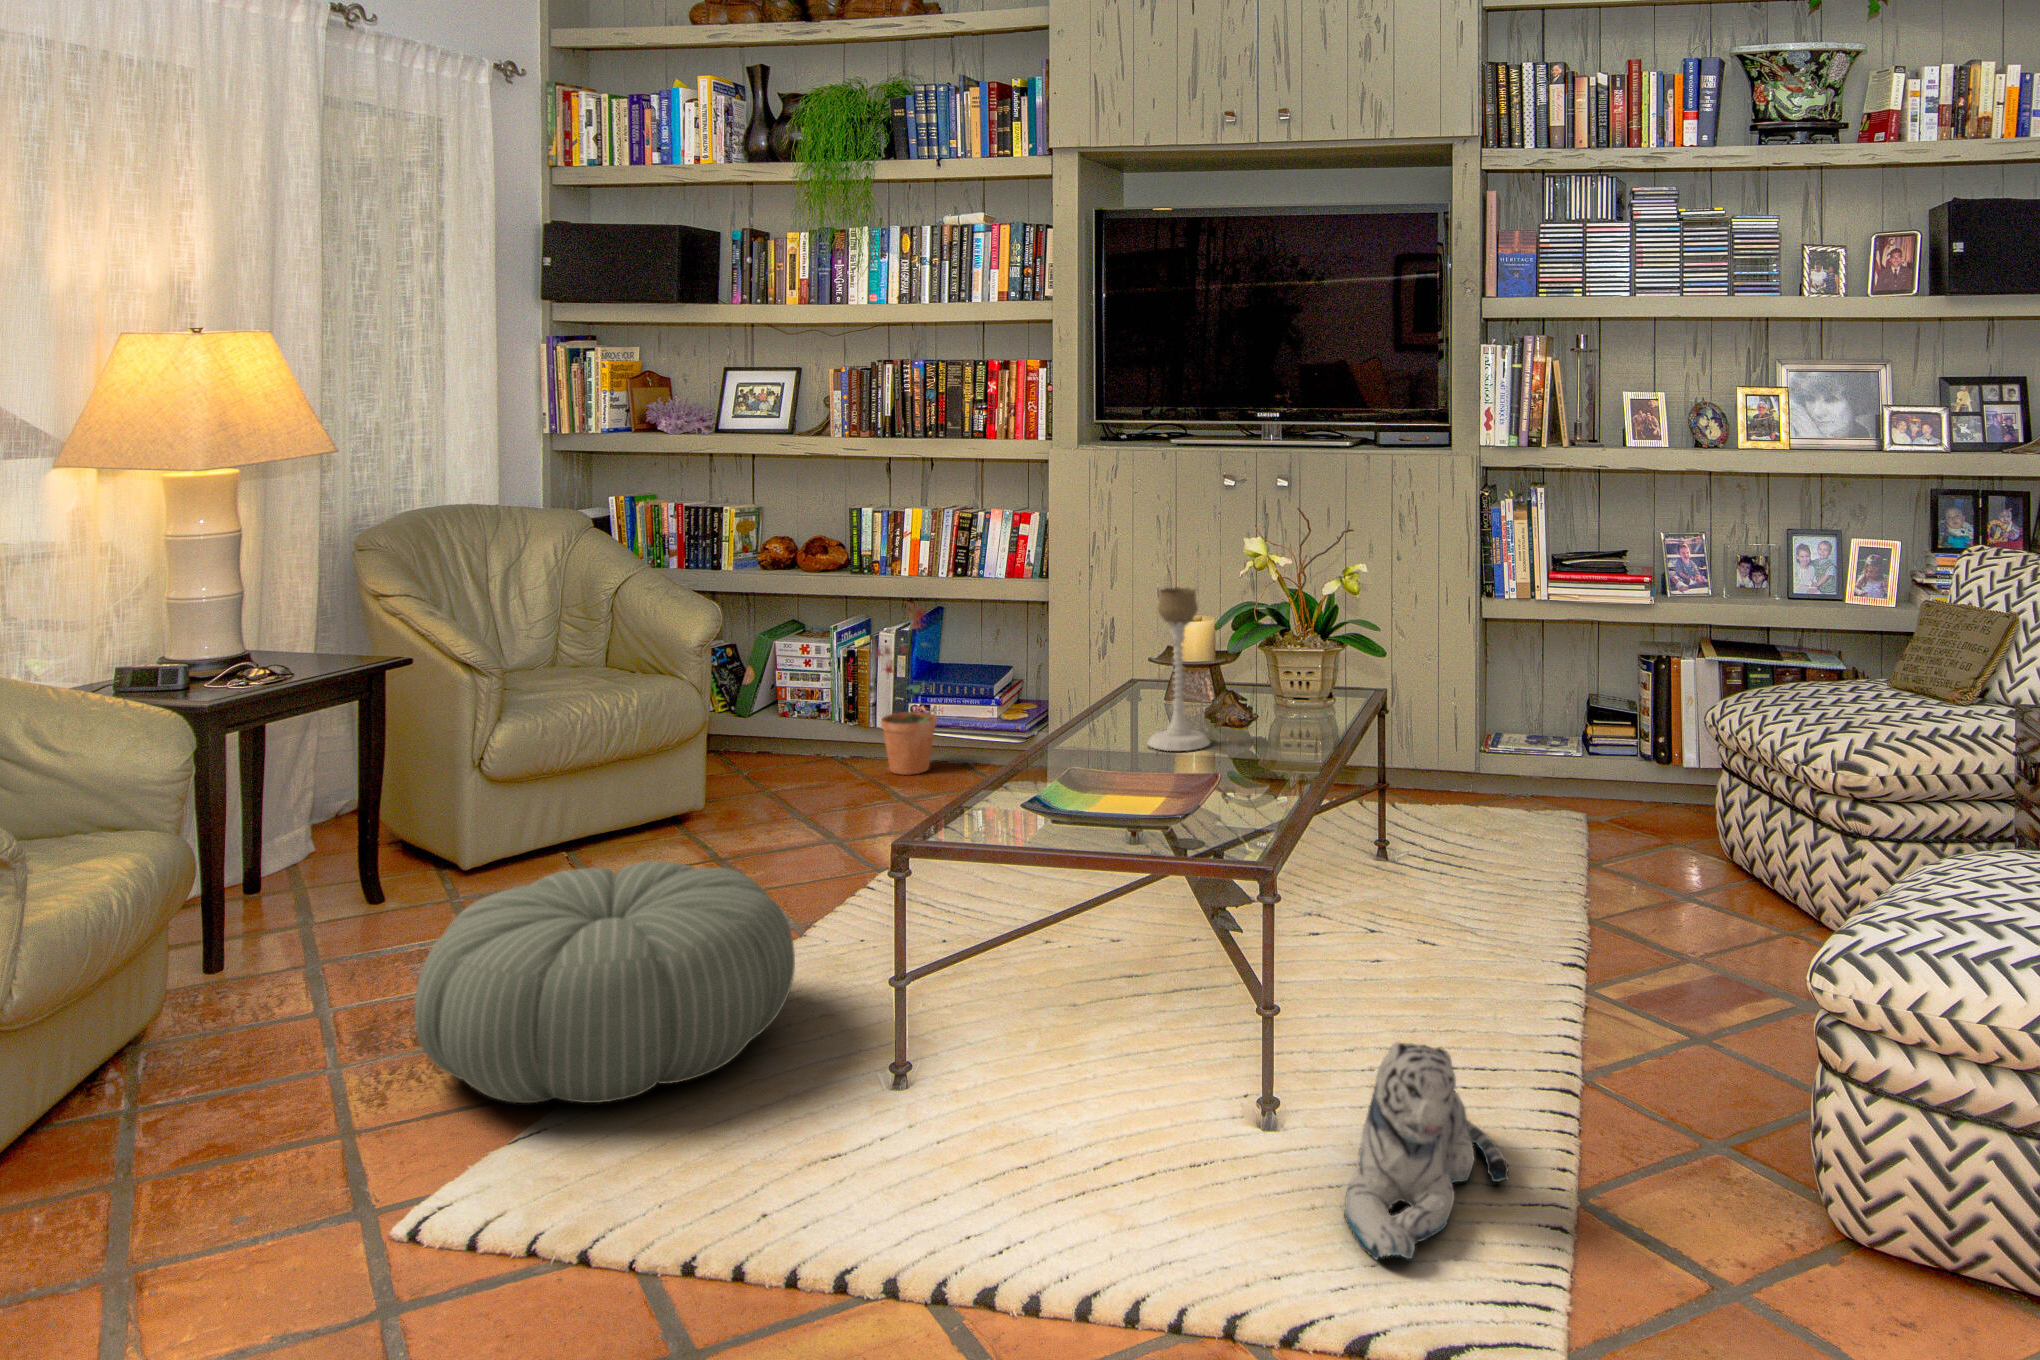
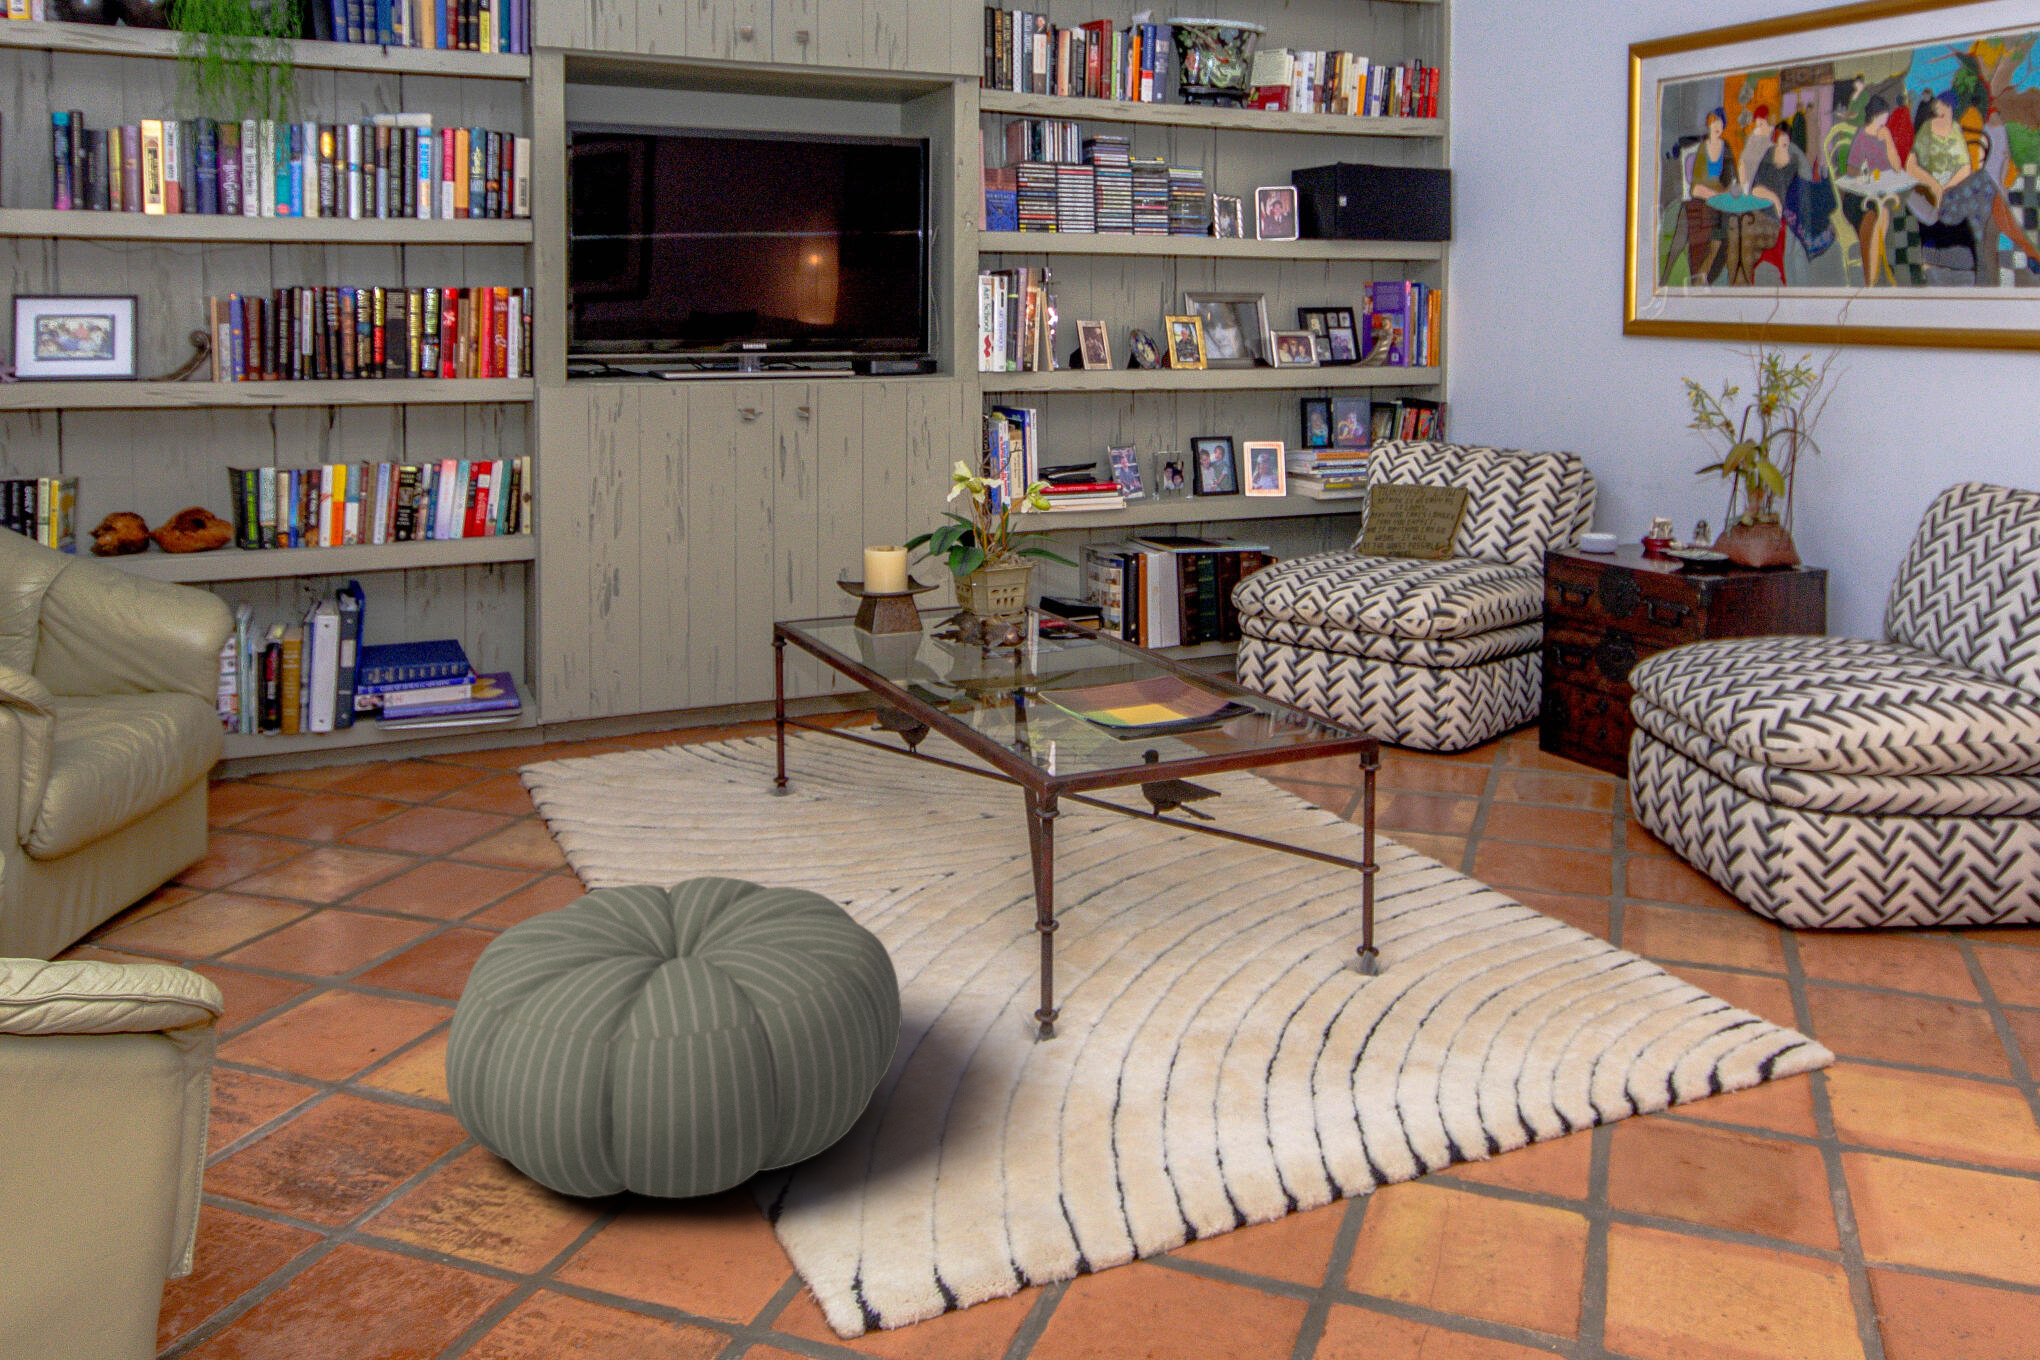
candle holder: present [1147,587,1210,751] -> none [1000,508,1065,673]
potted plant: present [876,604,937,775] -> none [319,583,424,789]
plush toy: present [1344,1042,1508,1260] -> none [1461,858,1652,1037]

